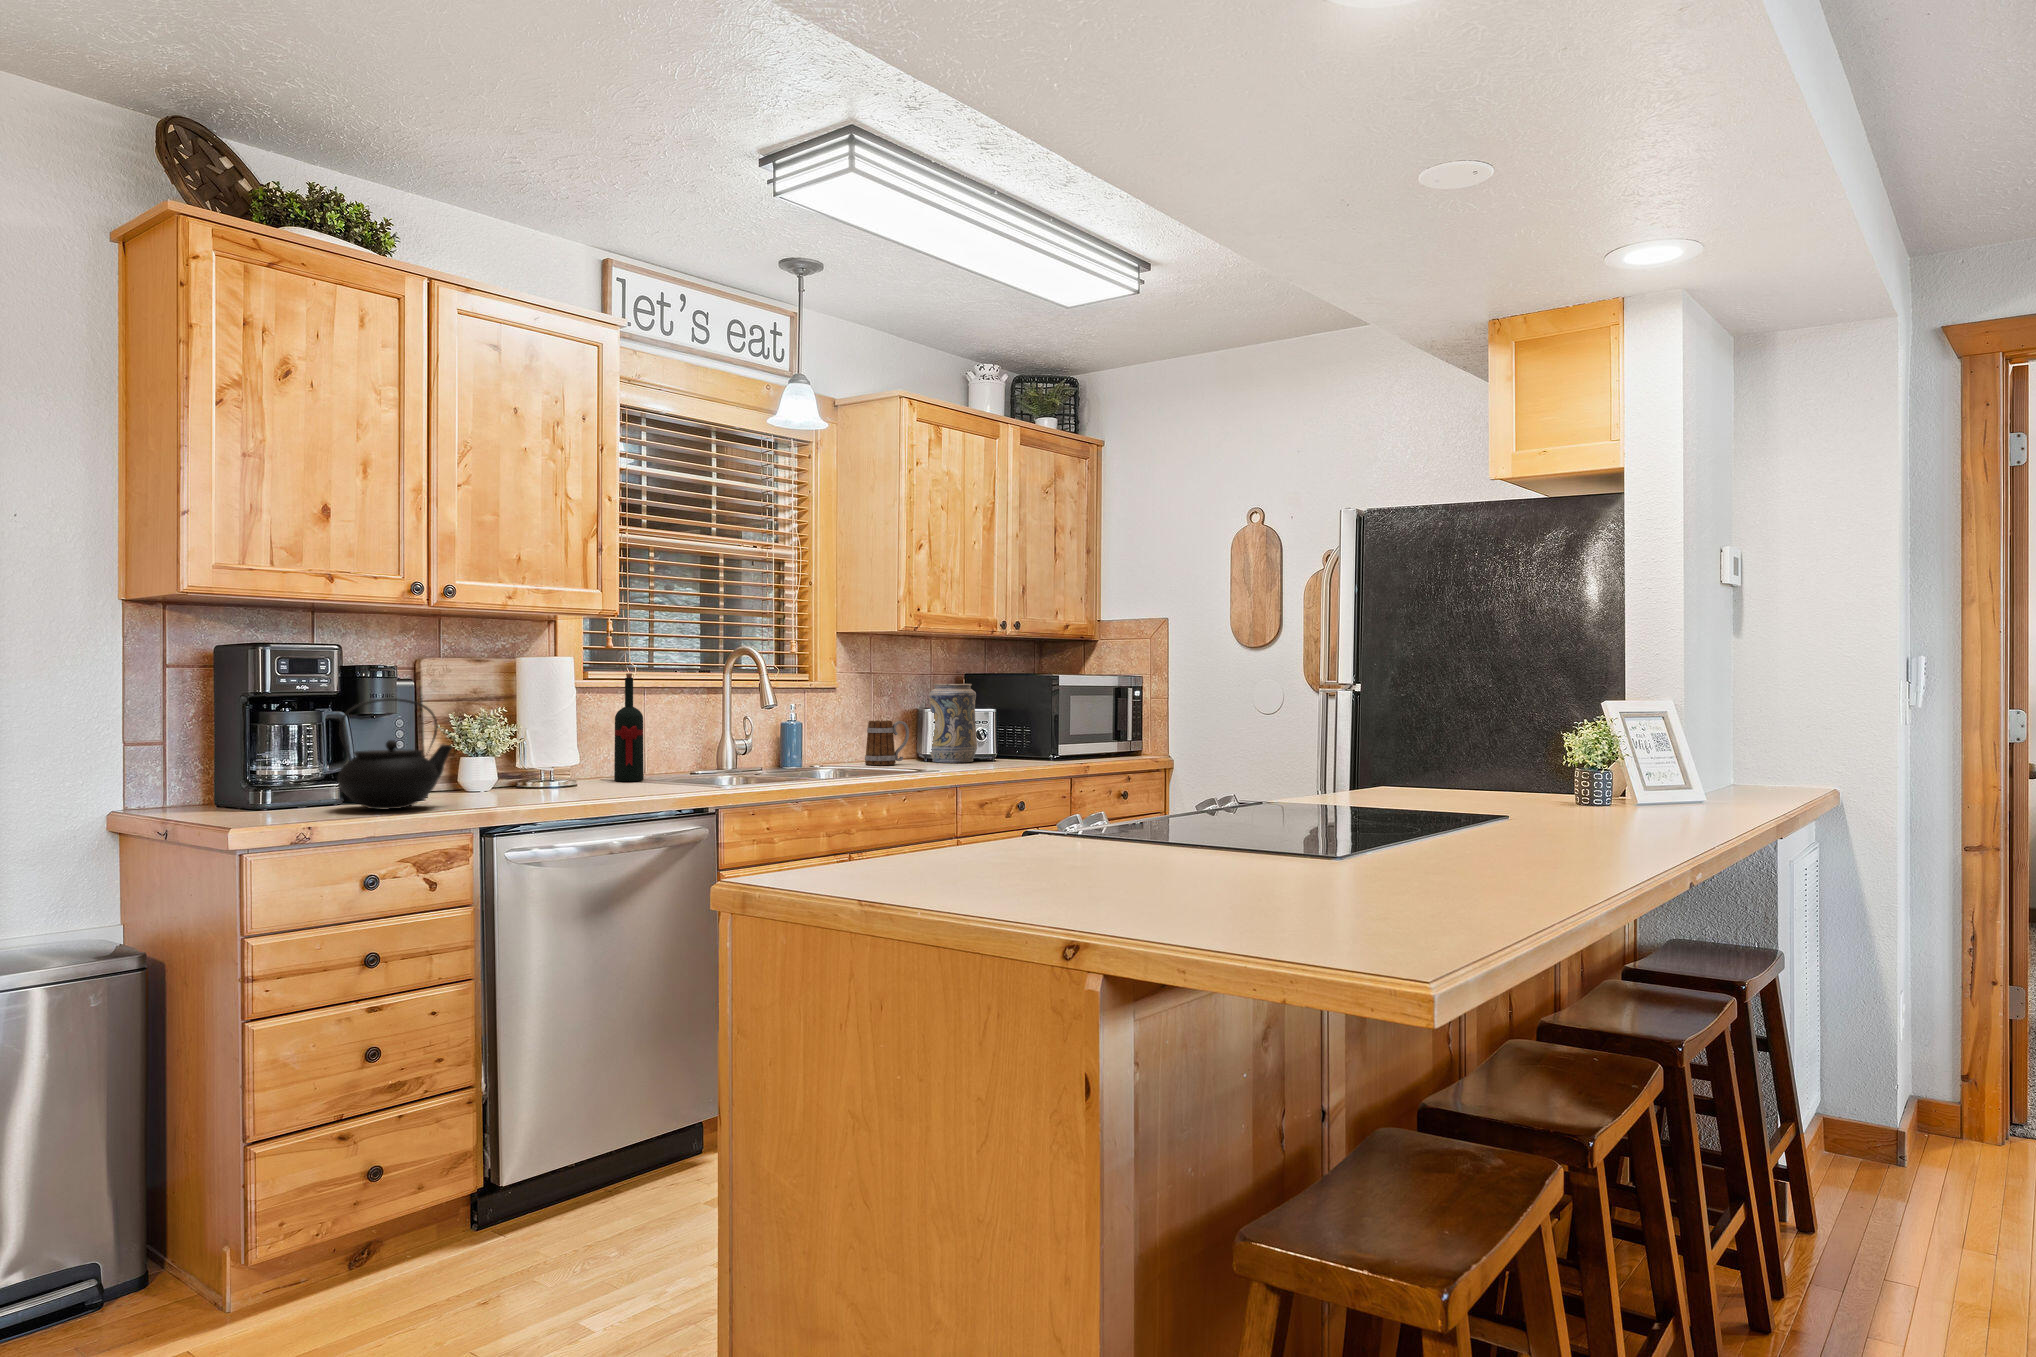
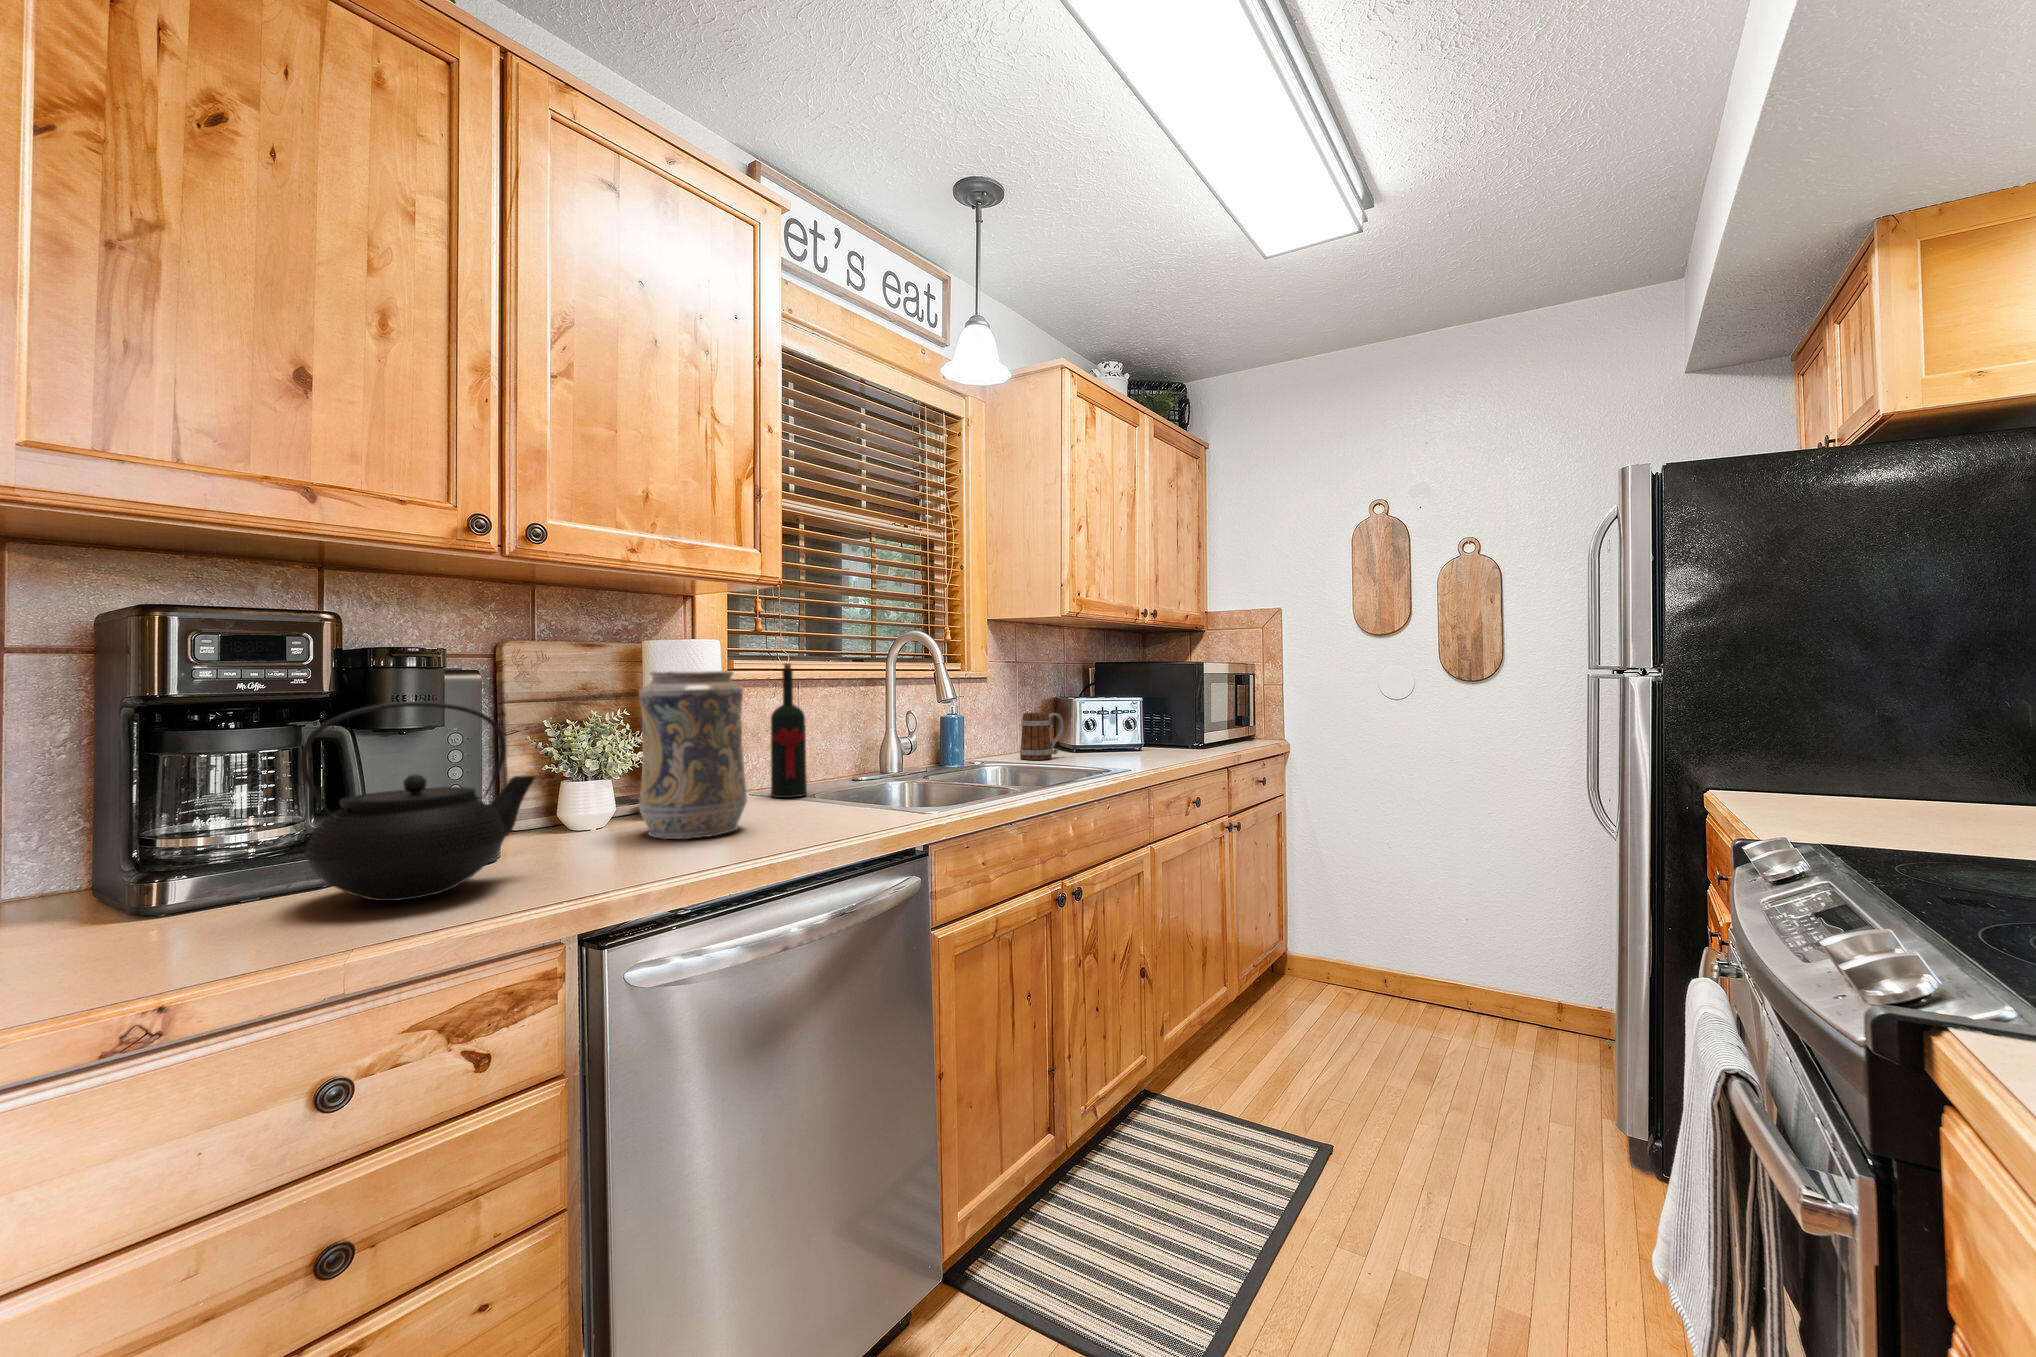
decorative vase: present [929,684,977,763] -> present [639,671,747,839]

